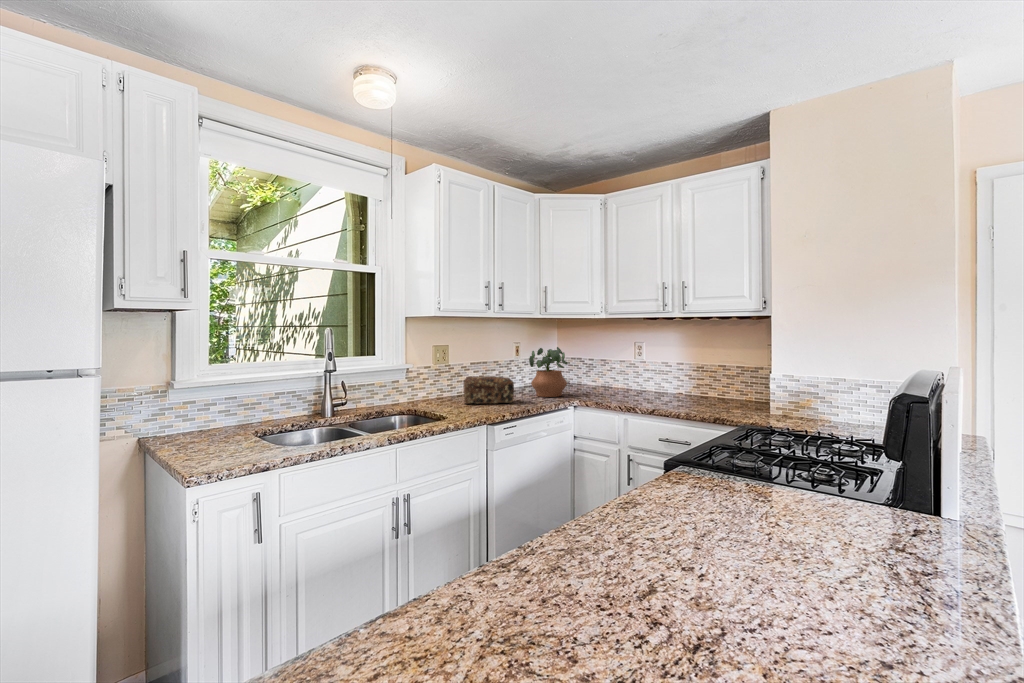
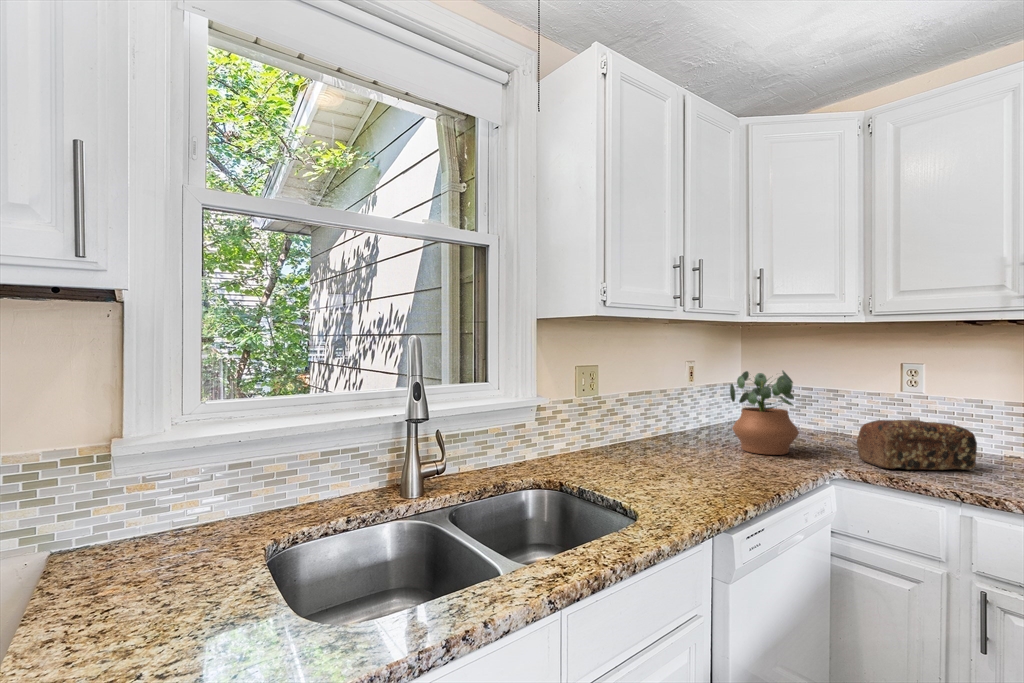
bread loaf: present [464,376,514,404] -> present [857,420,977,470]

